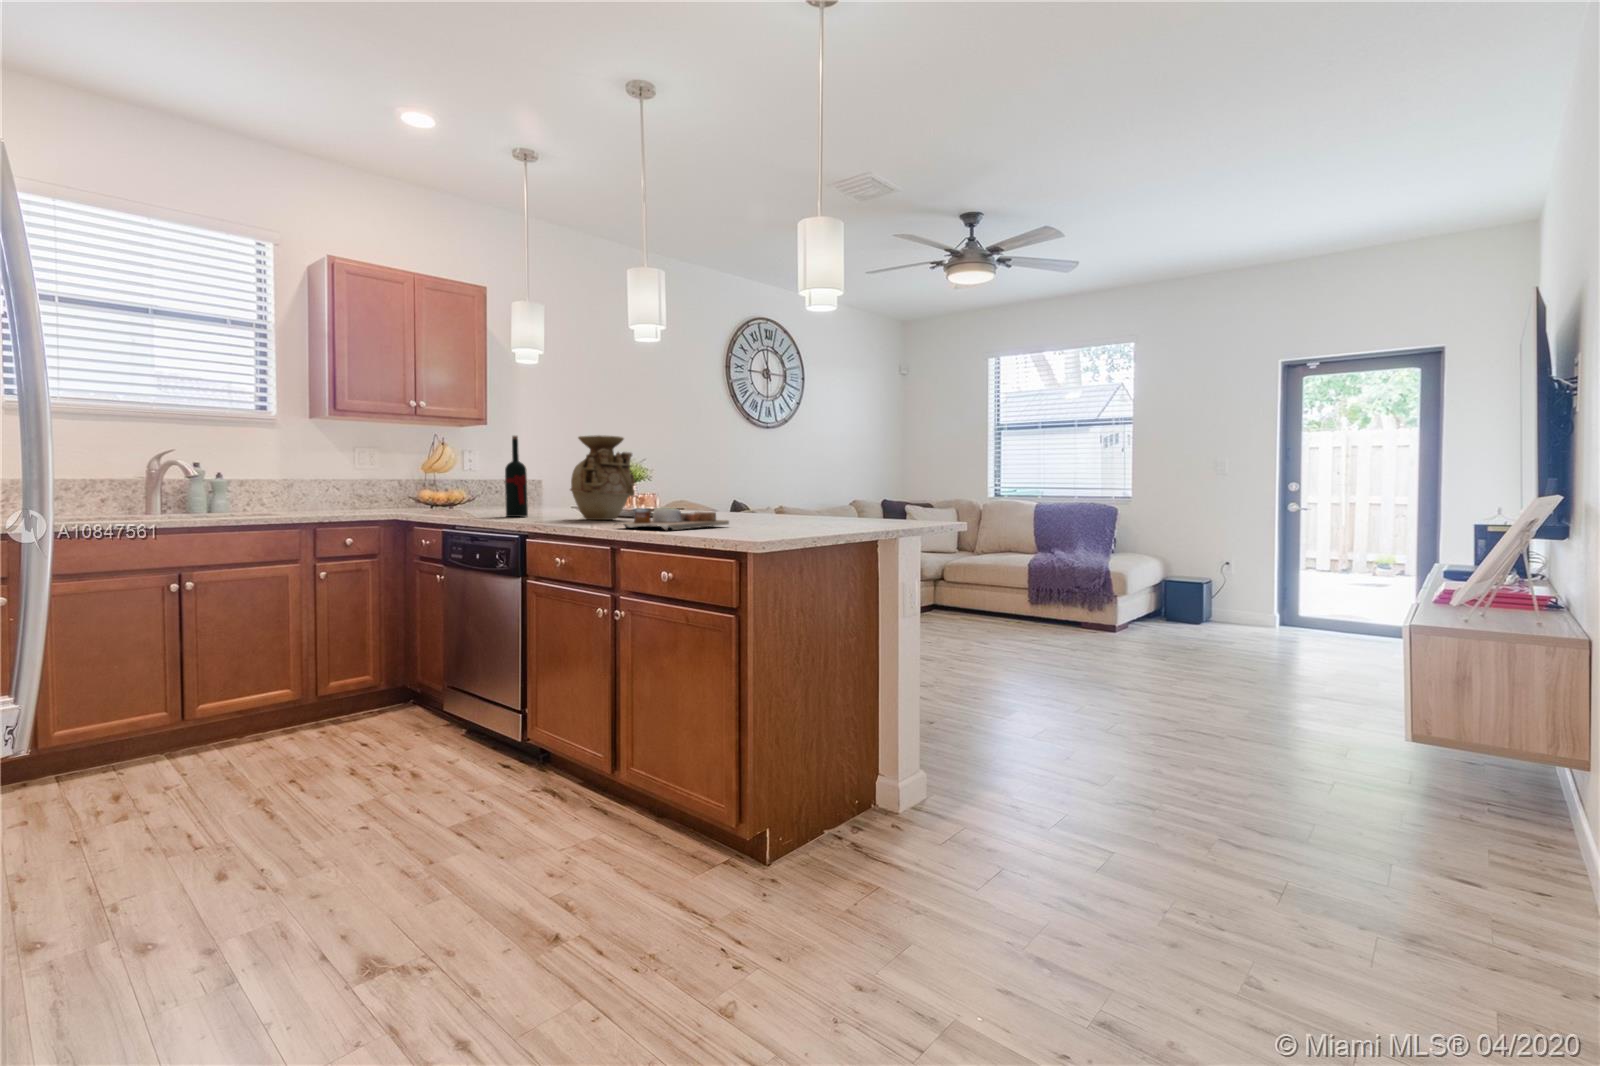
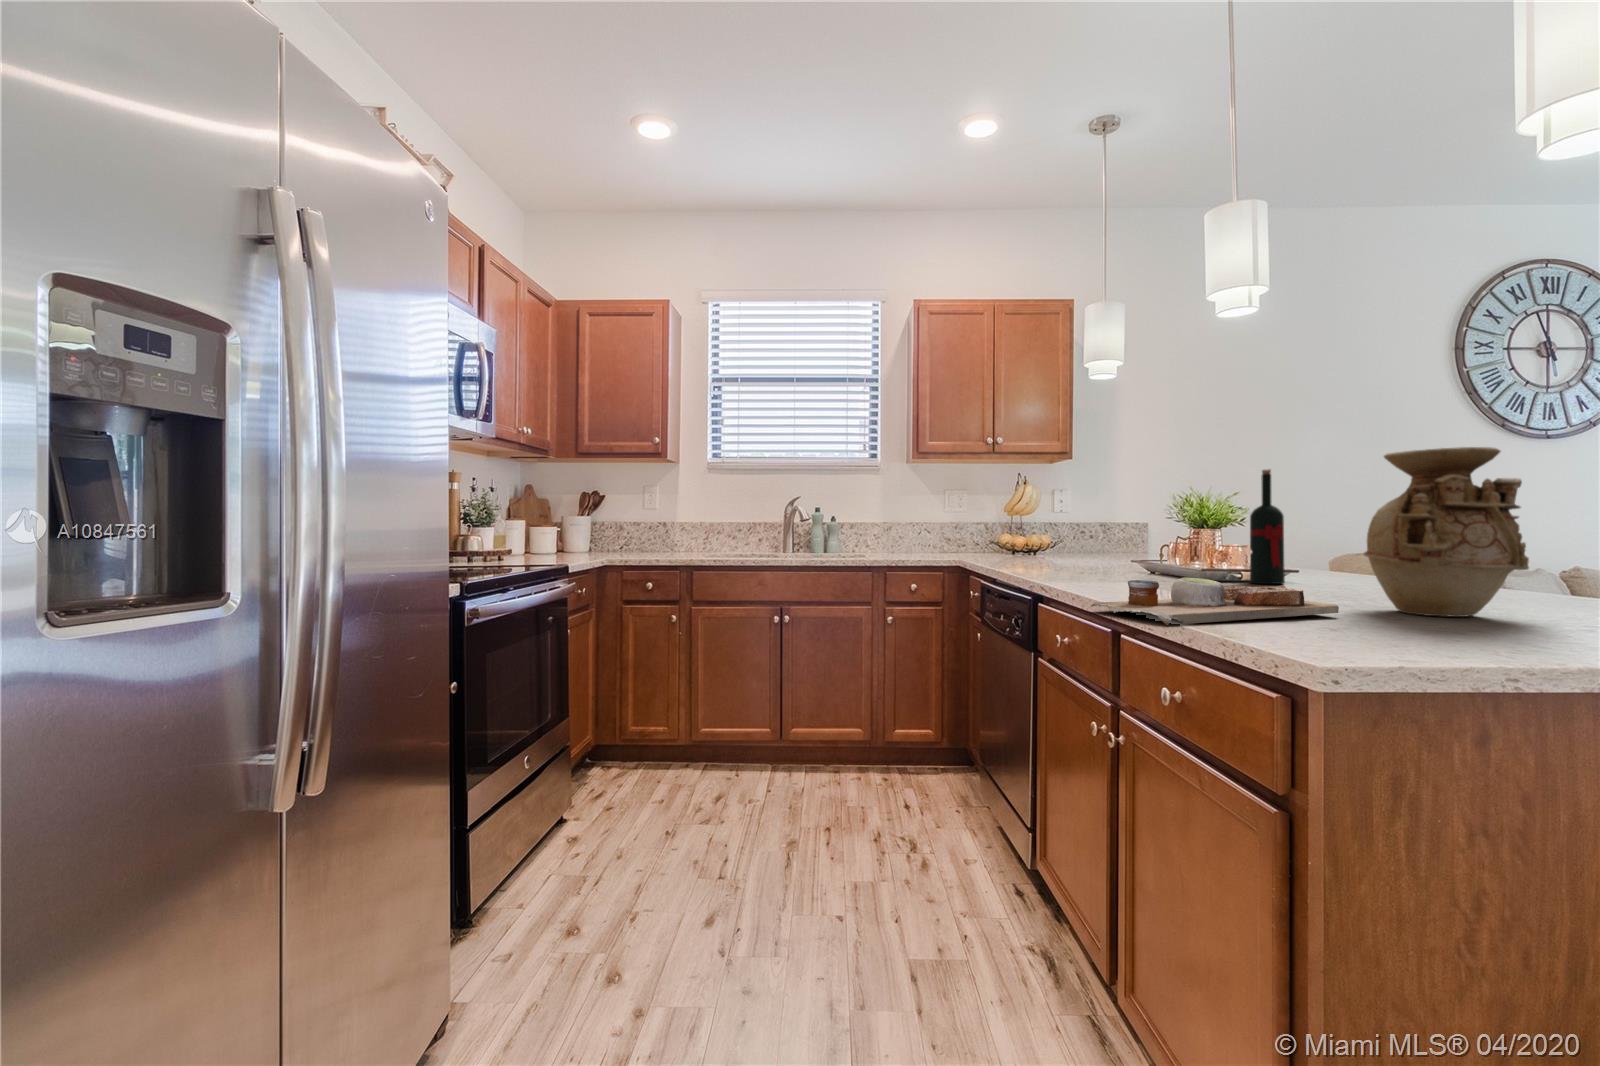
vase: present [570,435,635,520] -> present [1363,447,1529,617]
wine bottle: present [505,436,528,517] -> present [1250,470,1285,584]

